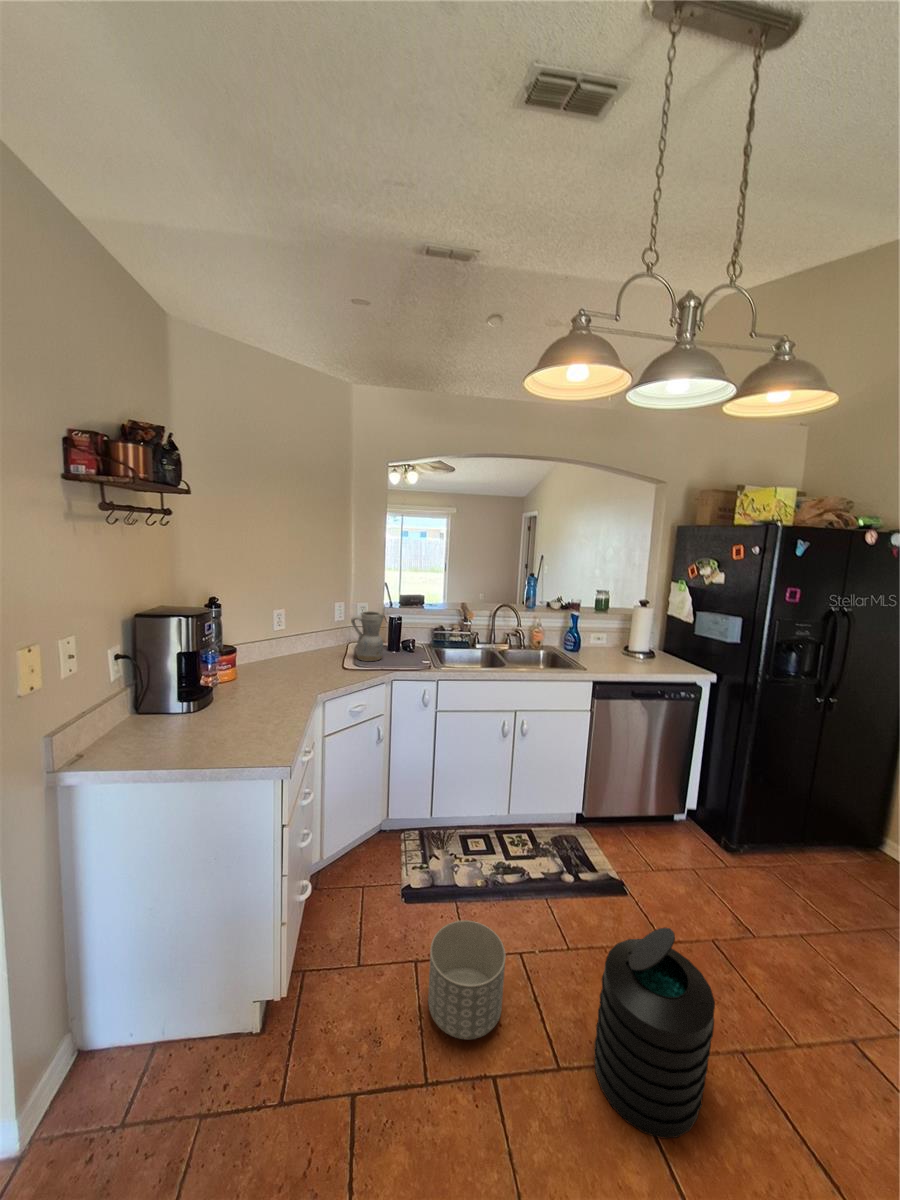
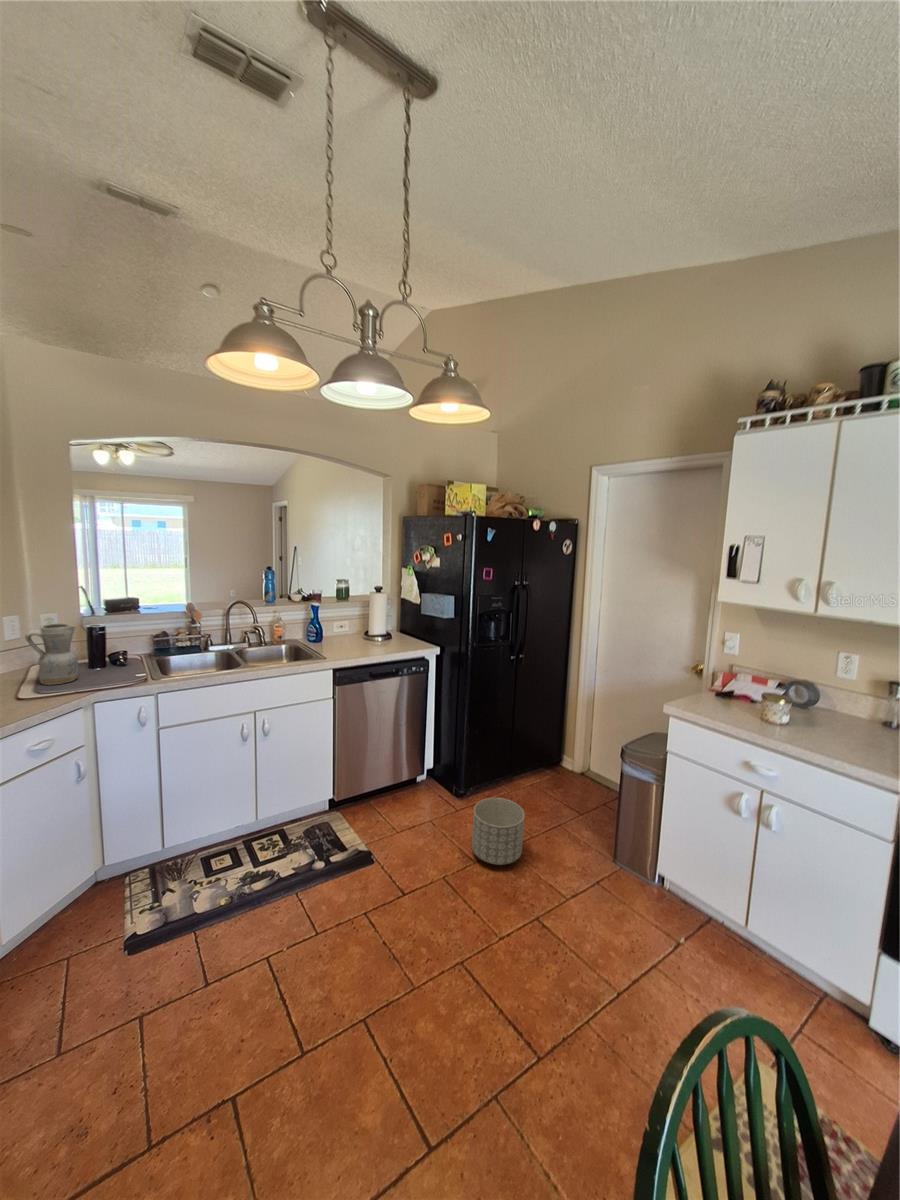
planter: present [428,920,506,1039] -> present [472,798,524,865]
trash can: present [594,928,715,1138] -> none [342,878,436,1064]

